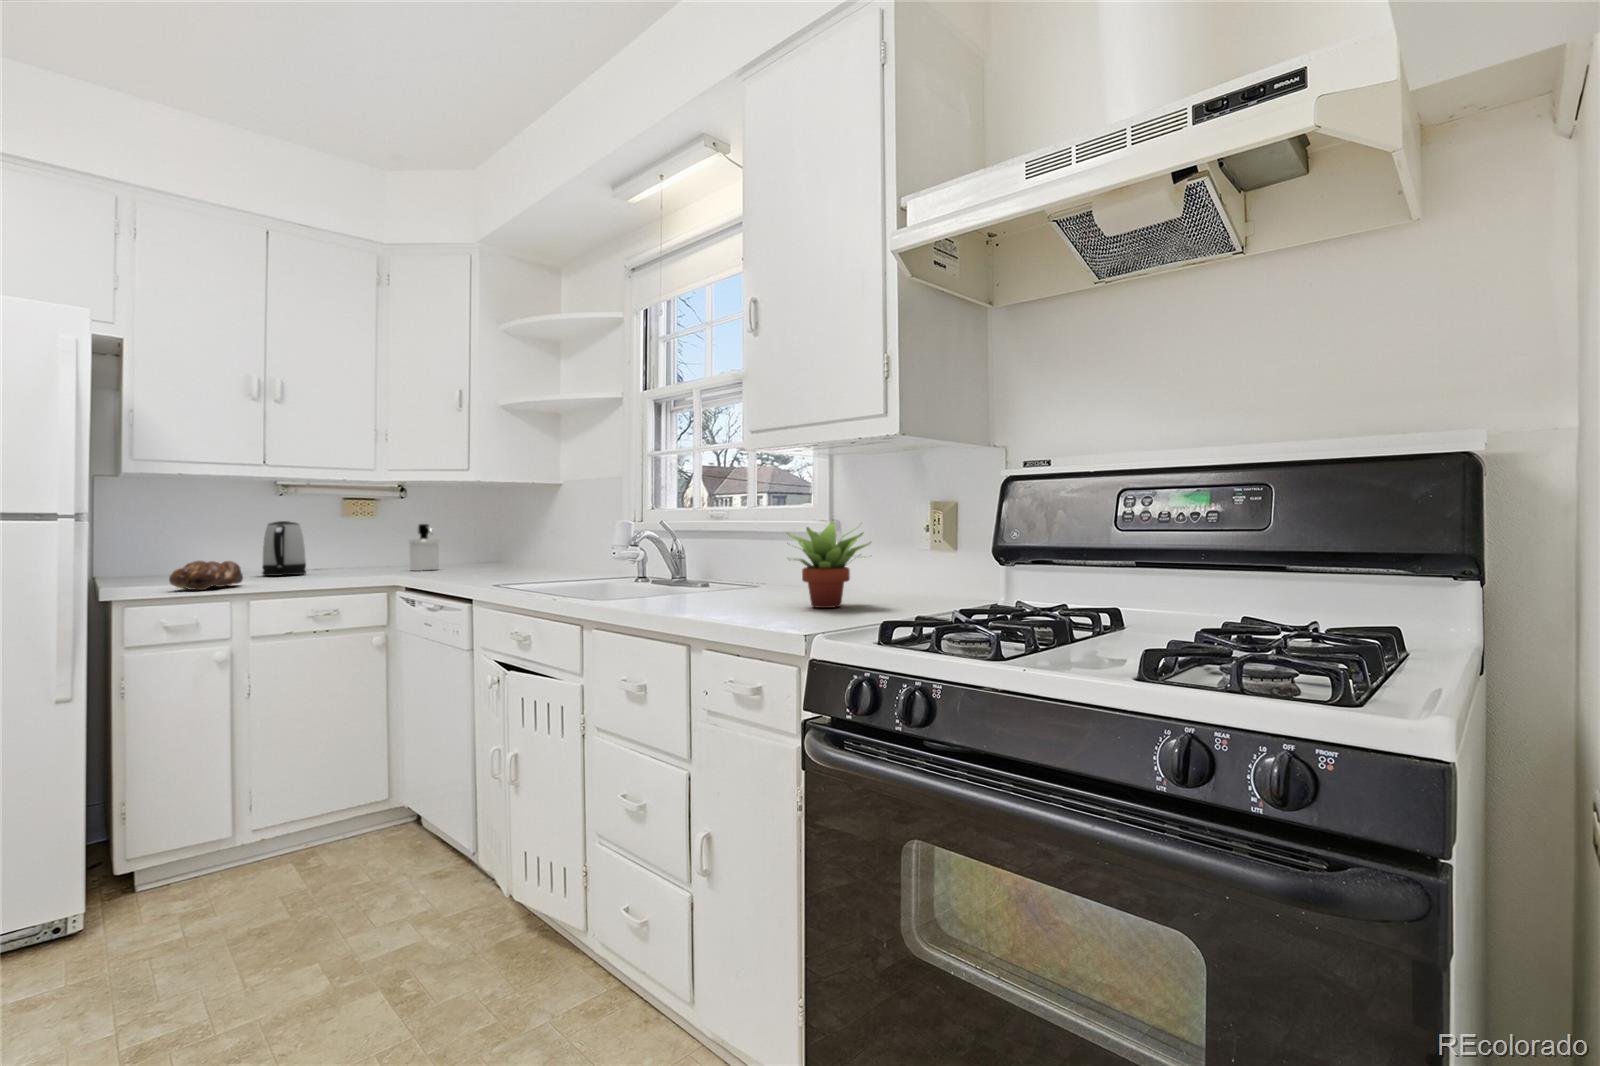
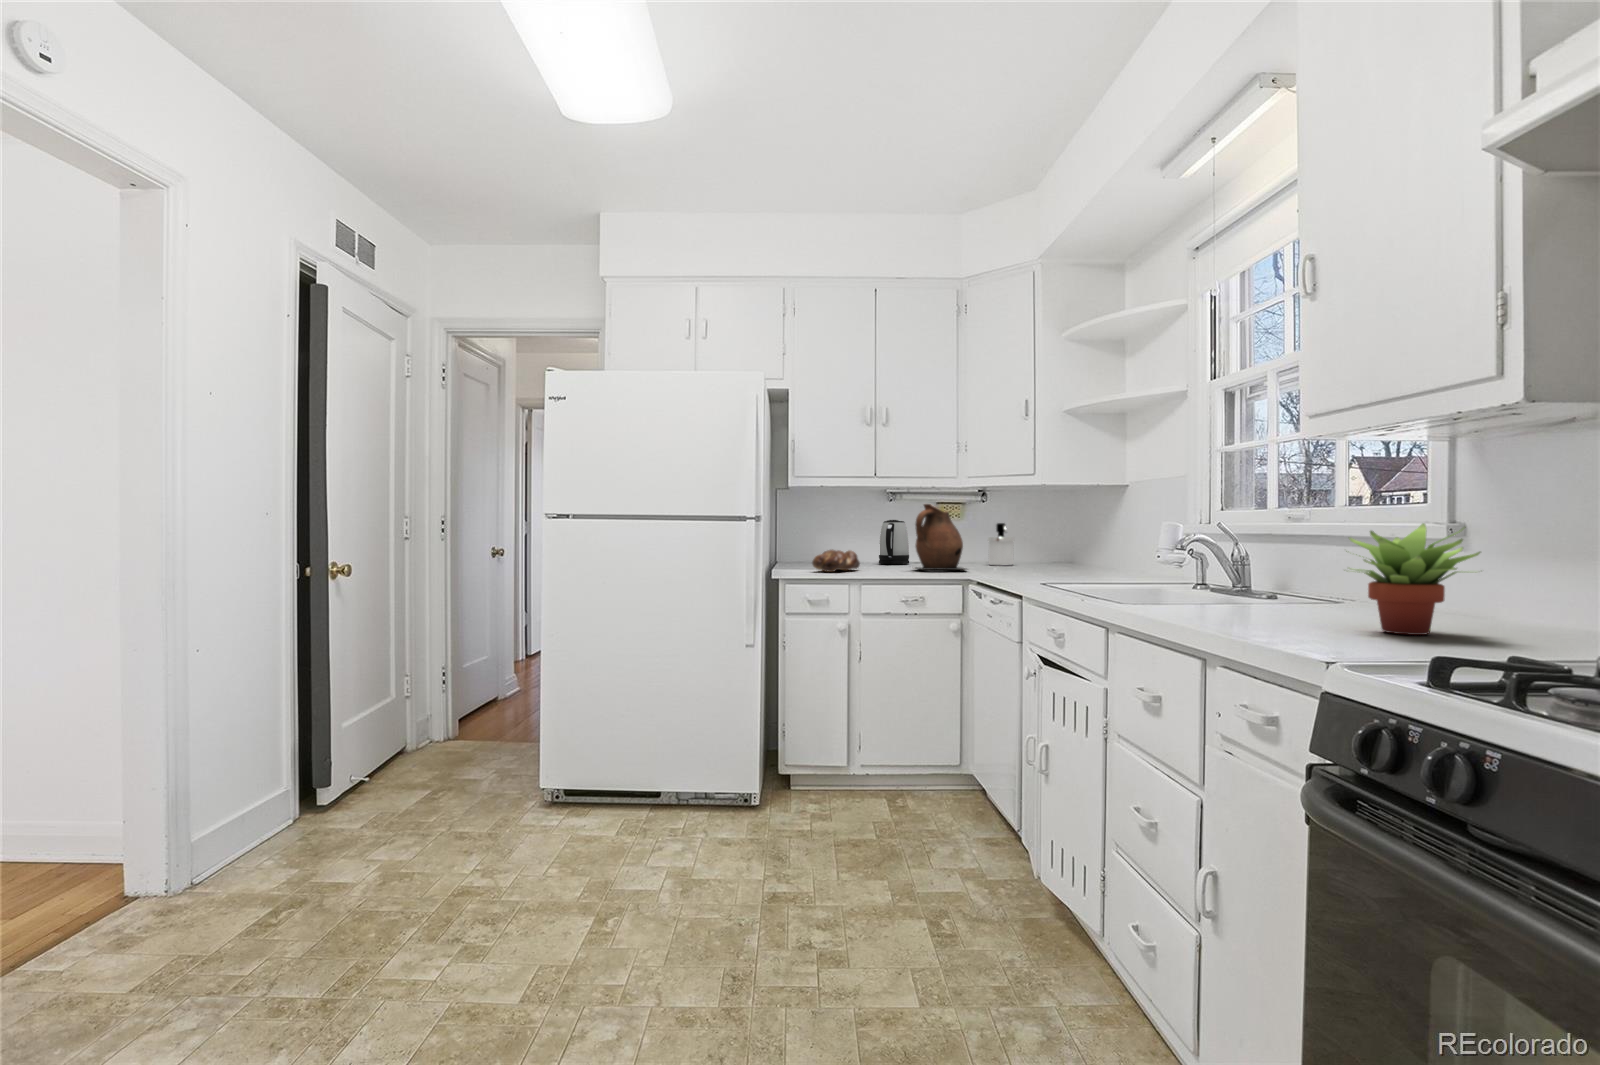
ceramic pitcher: none [318,502,395,580] -> present [915,504,966,570]

